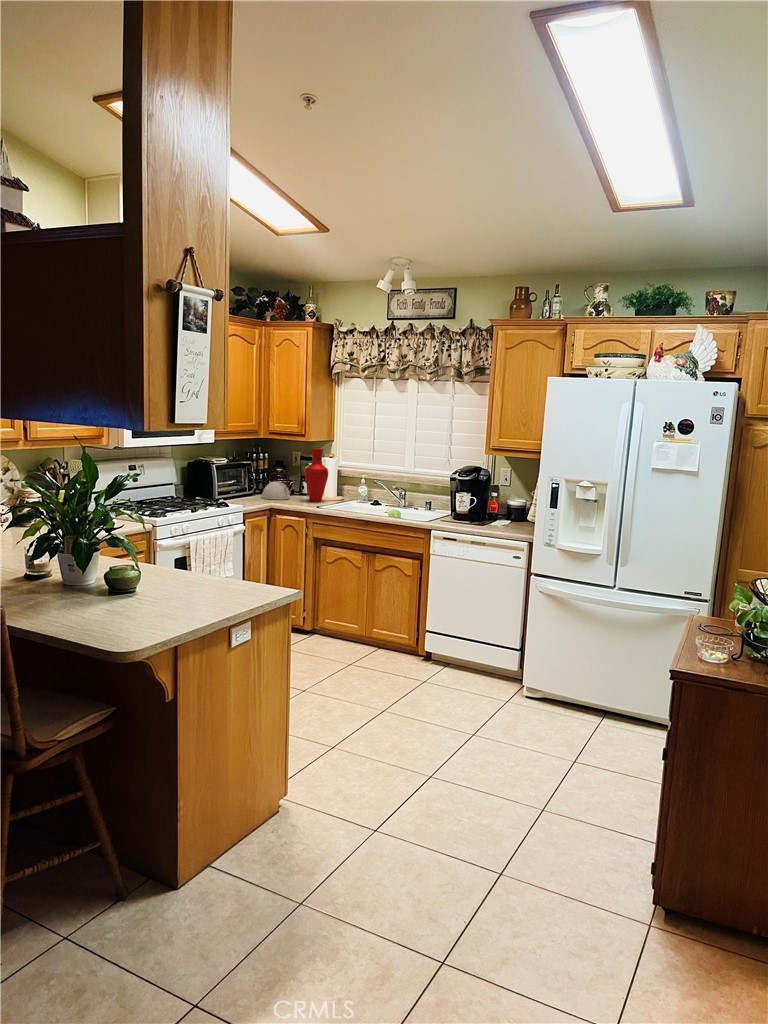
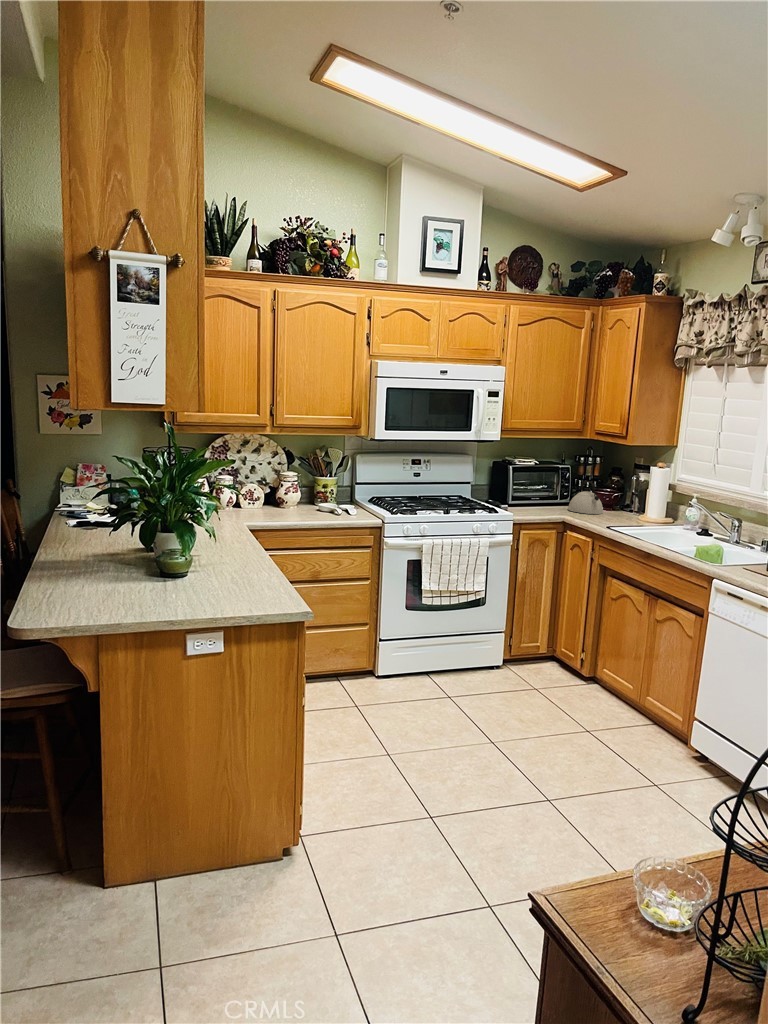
vase: present [305,449,328,502] -> none [615,455,646,522]

